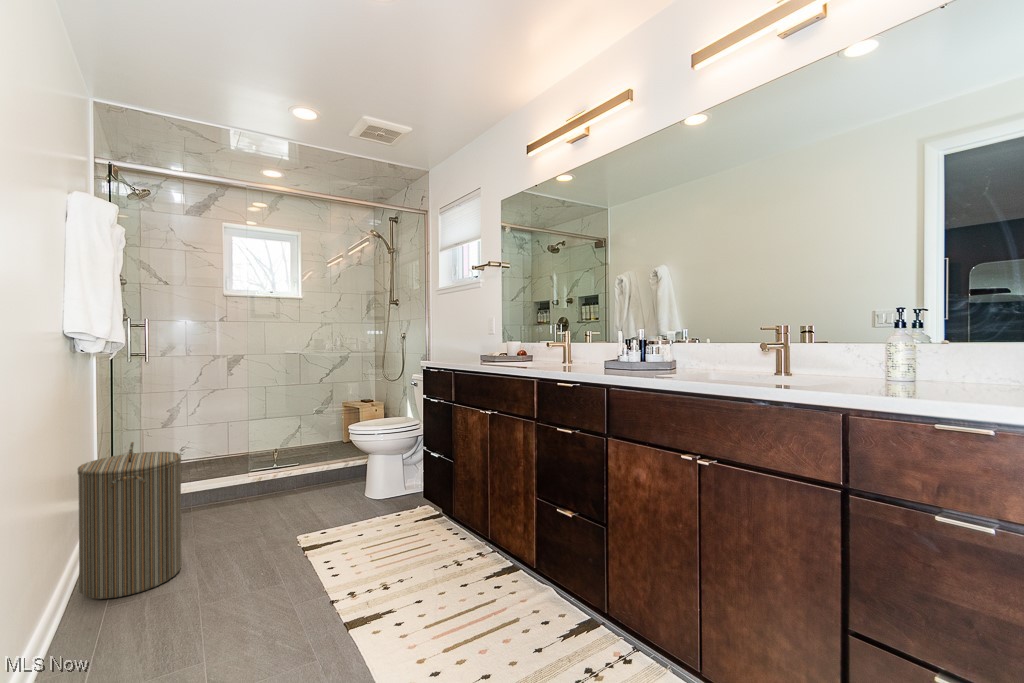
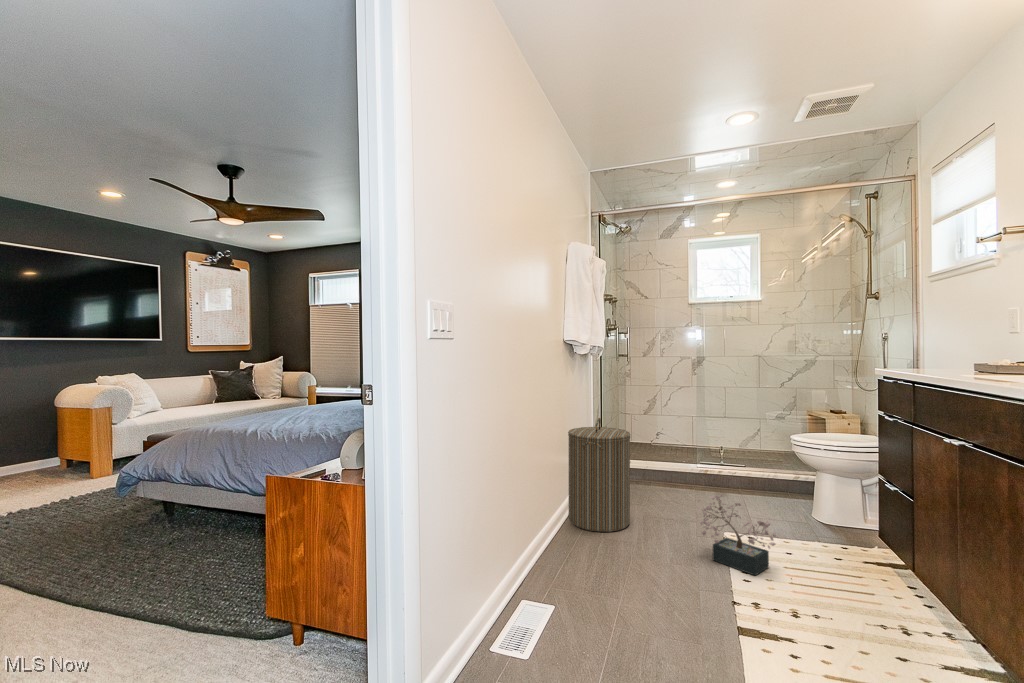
decorative plant: none [278,498,357,569] -> present [698,494,778,575]

